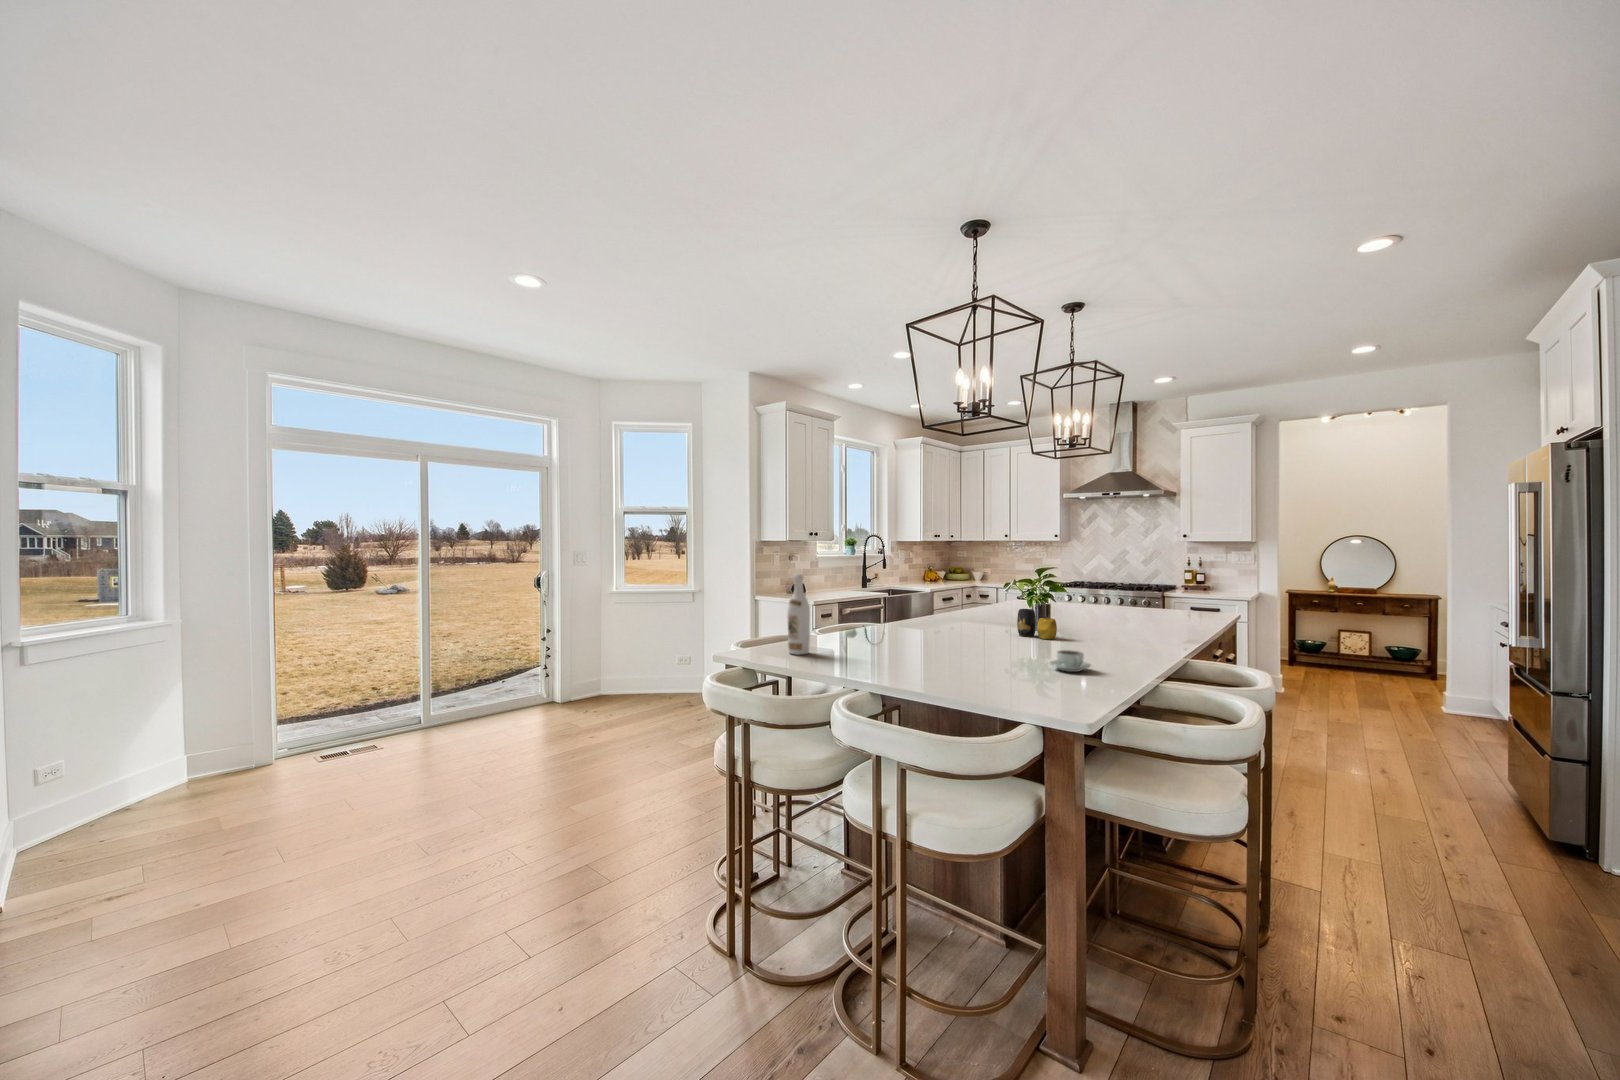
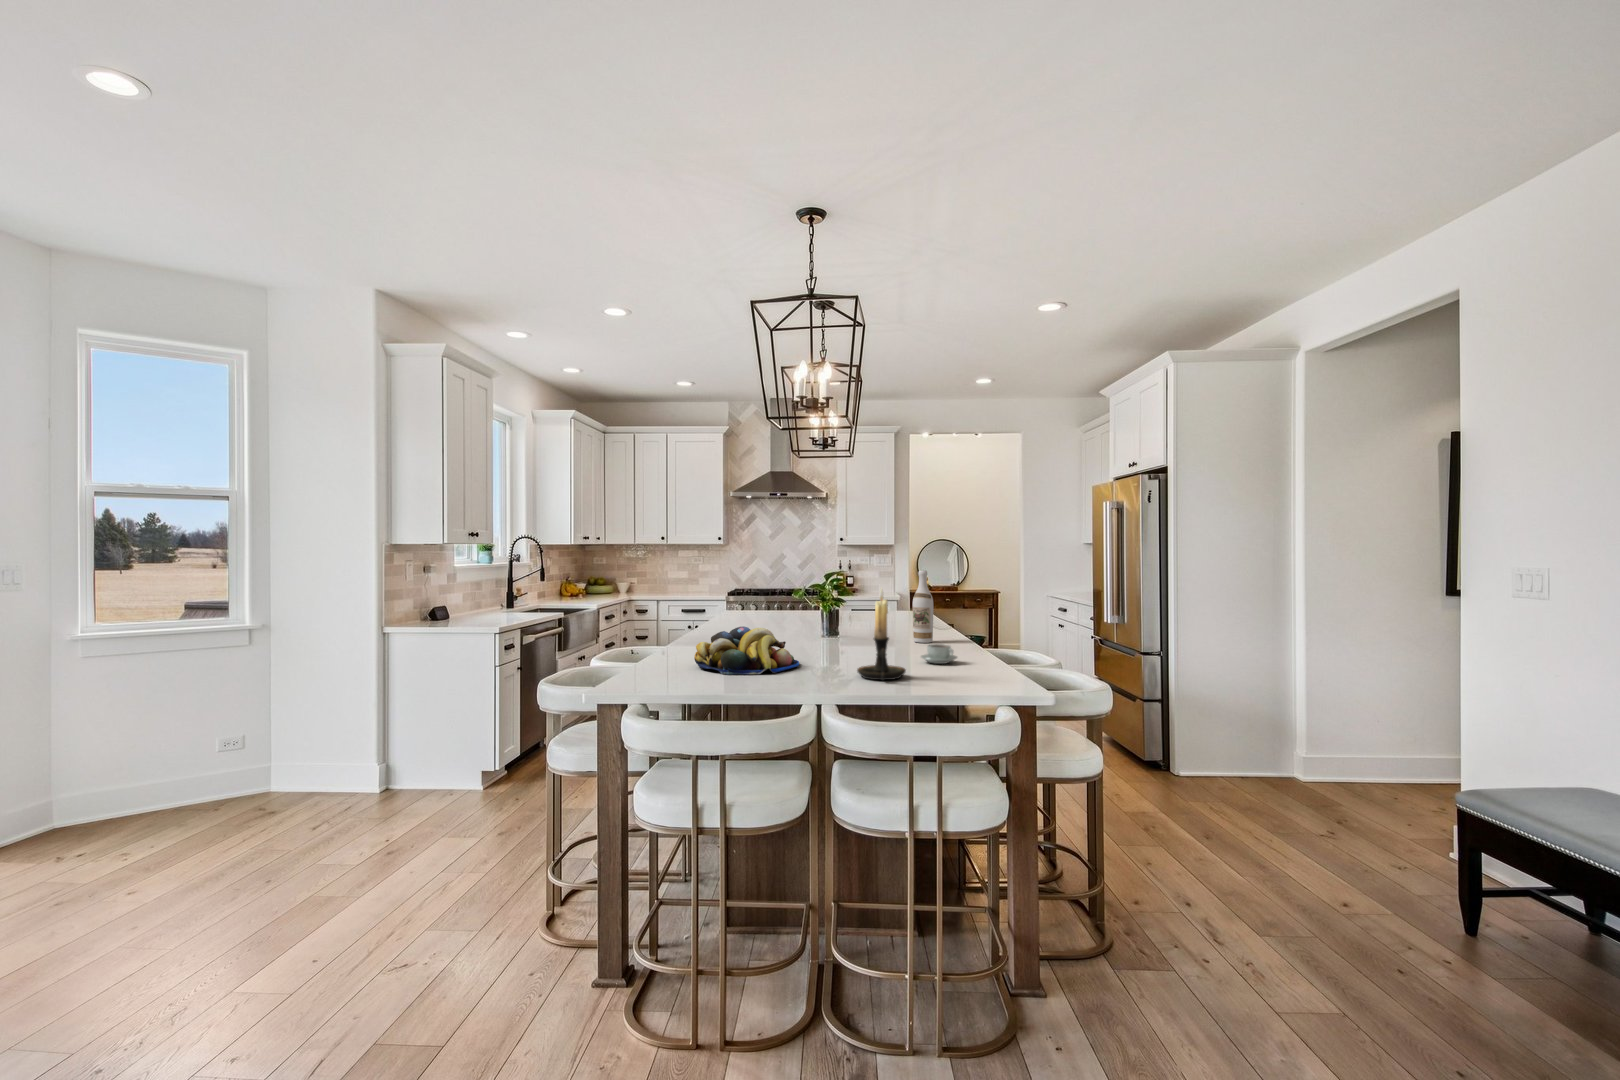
wine bottle: present [787,574,810,655] -> present [913,570,933,643]
candle holder: none [945,588,993,680] -> present [857,589,906,680]
vase: present [1017,609,1057,639] -> none [819,612,860,641]
fruit bowl: none [843,617,933,660] -> present [694,626,799,674]

